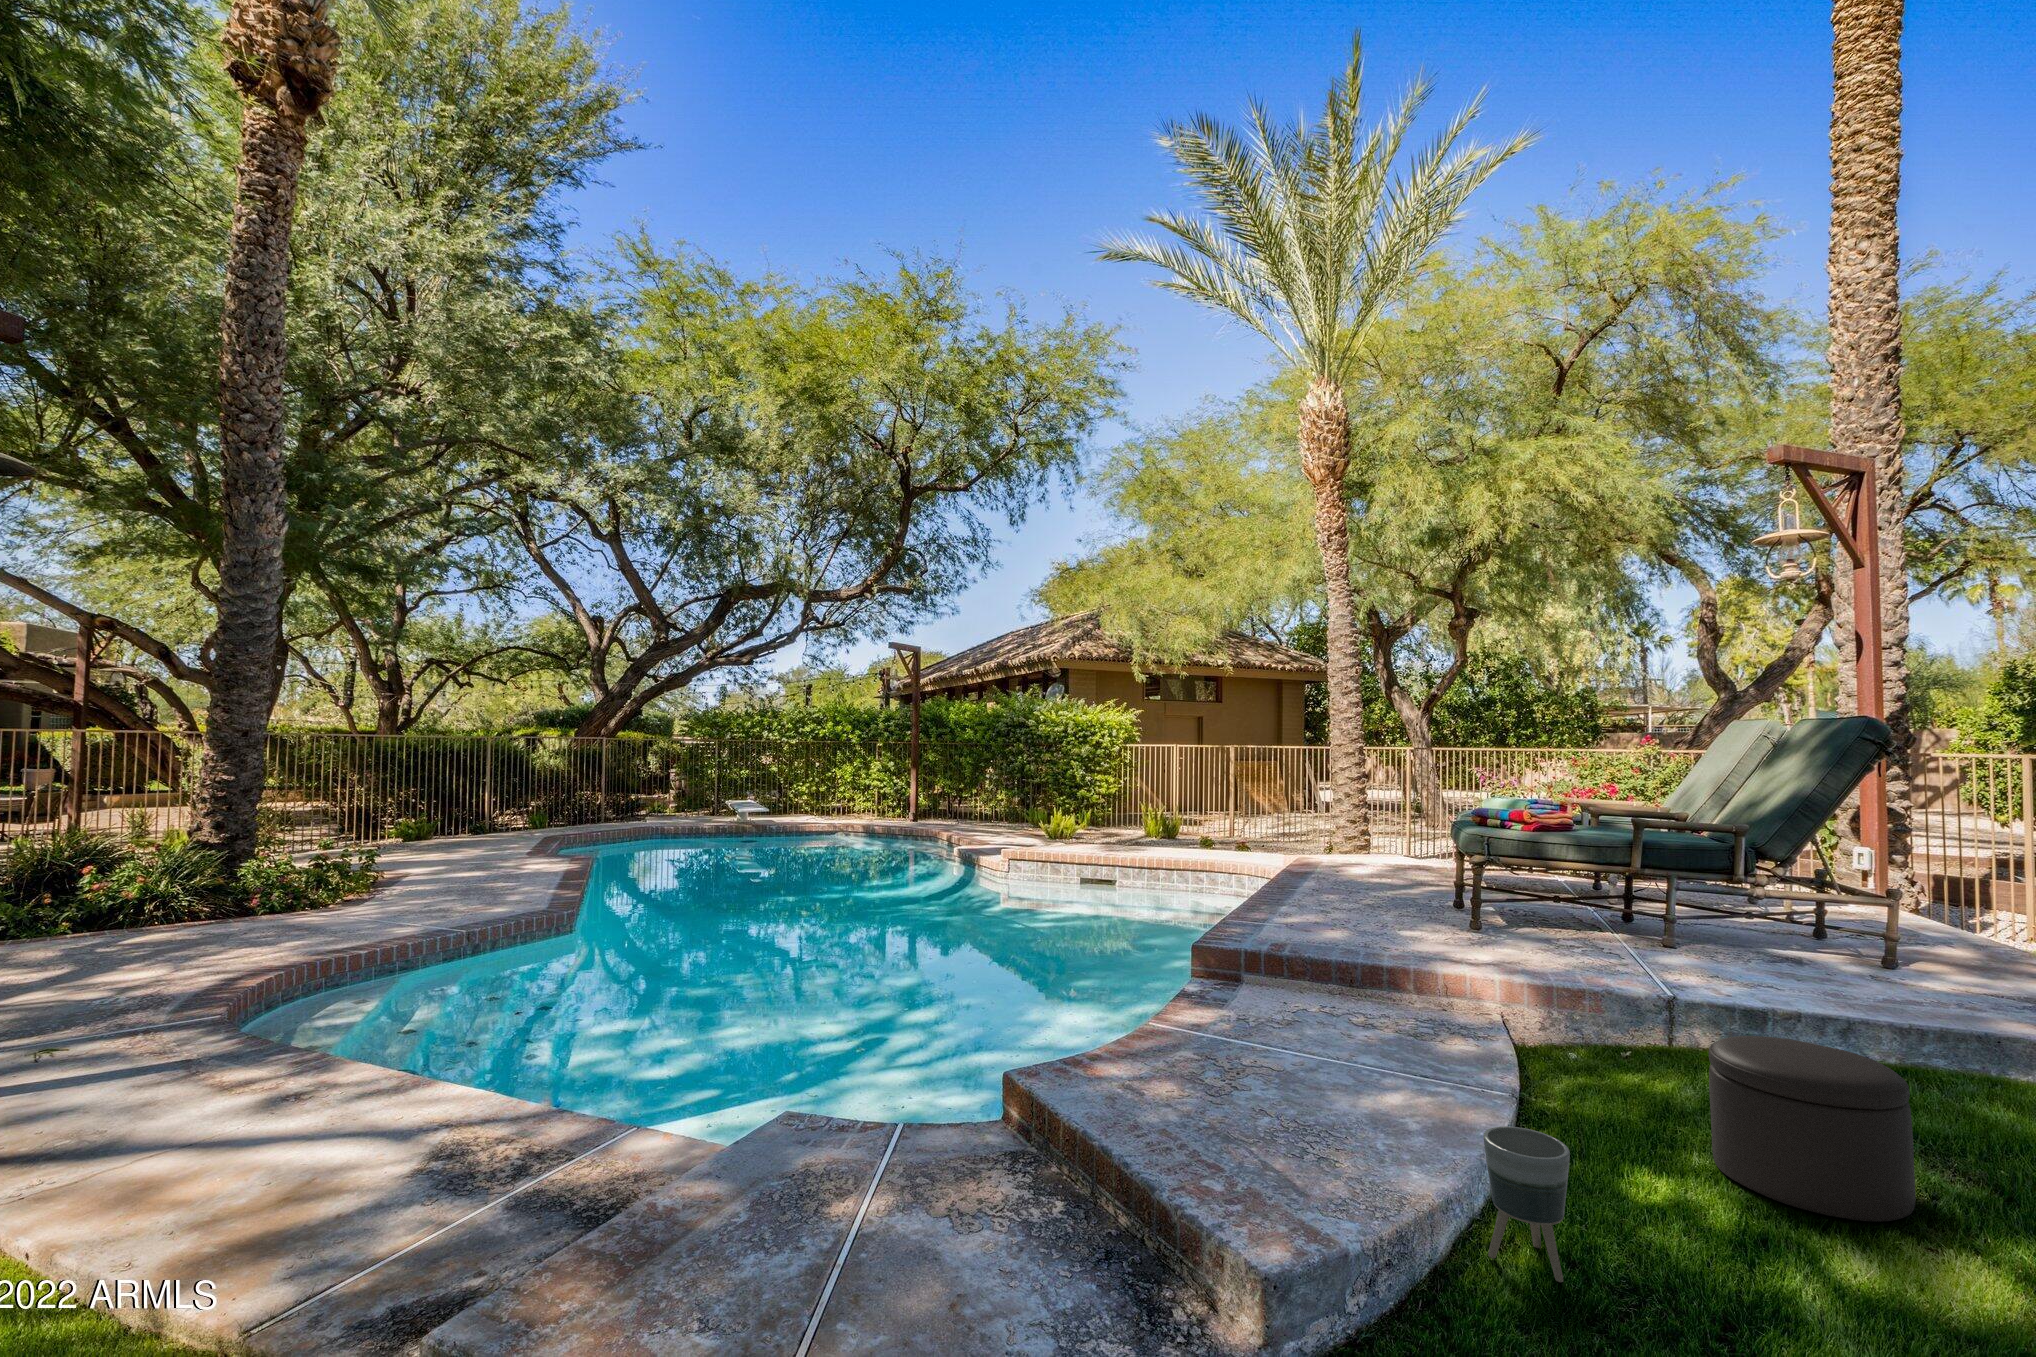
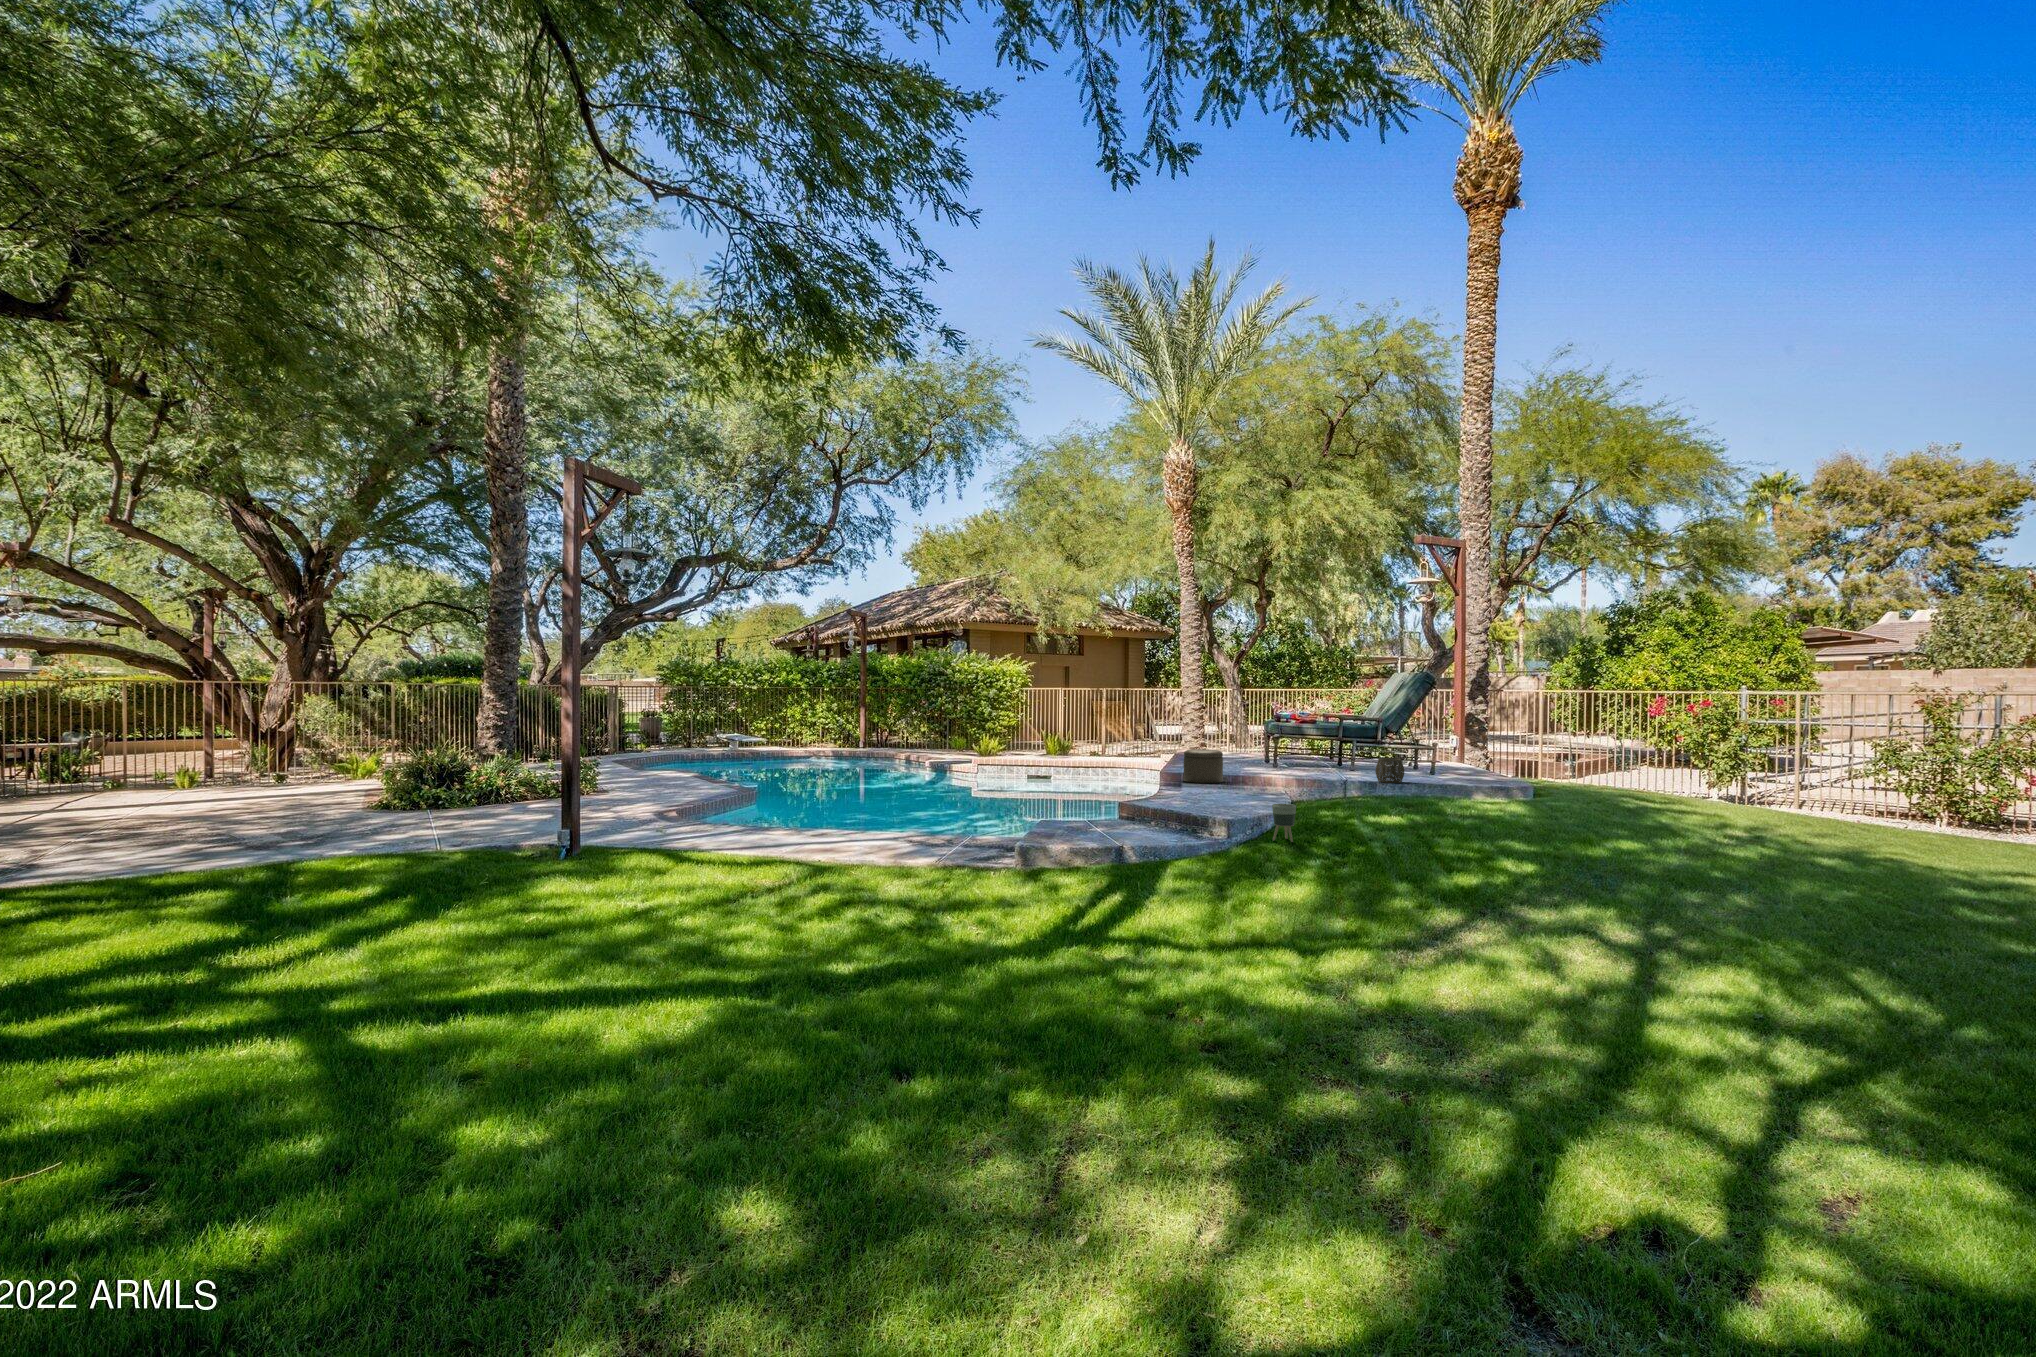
woven basket: none [1722,901,1799,961] -> present [1375,758,1404,783]
ottoman: present [1709,1036,1915,1222] -> present [1184,749,1223,783]

